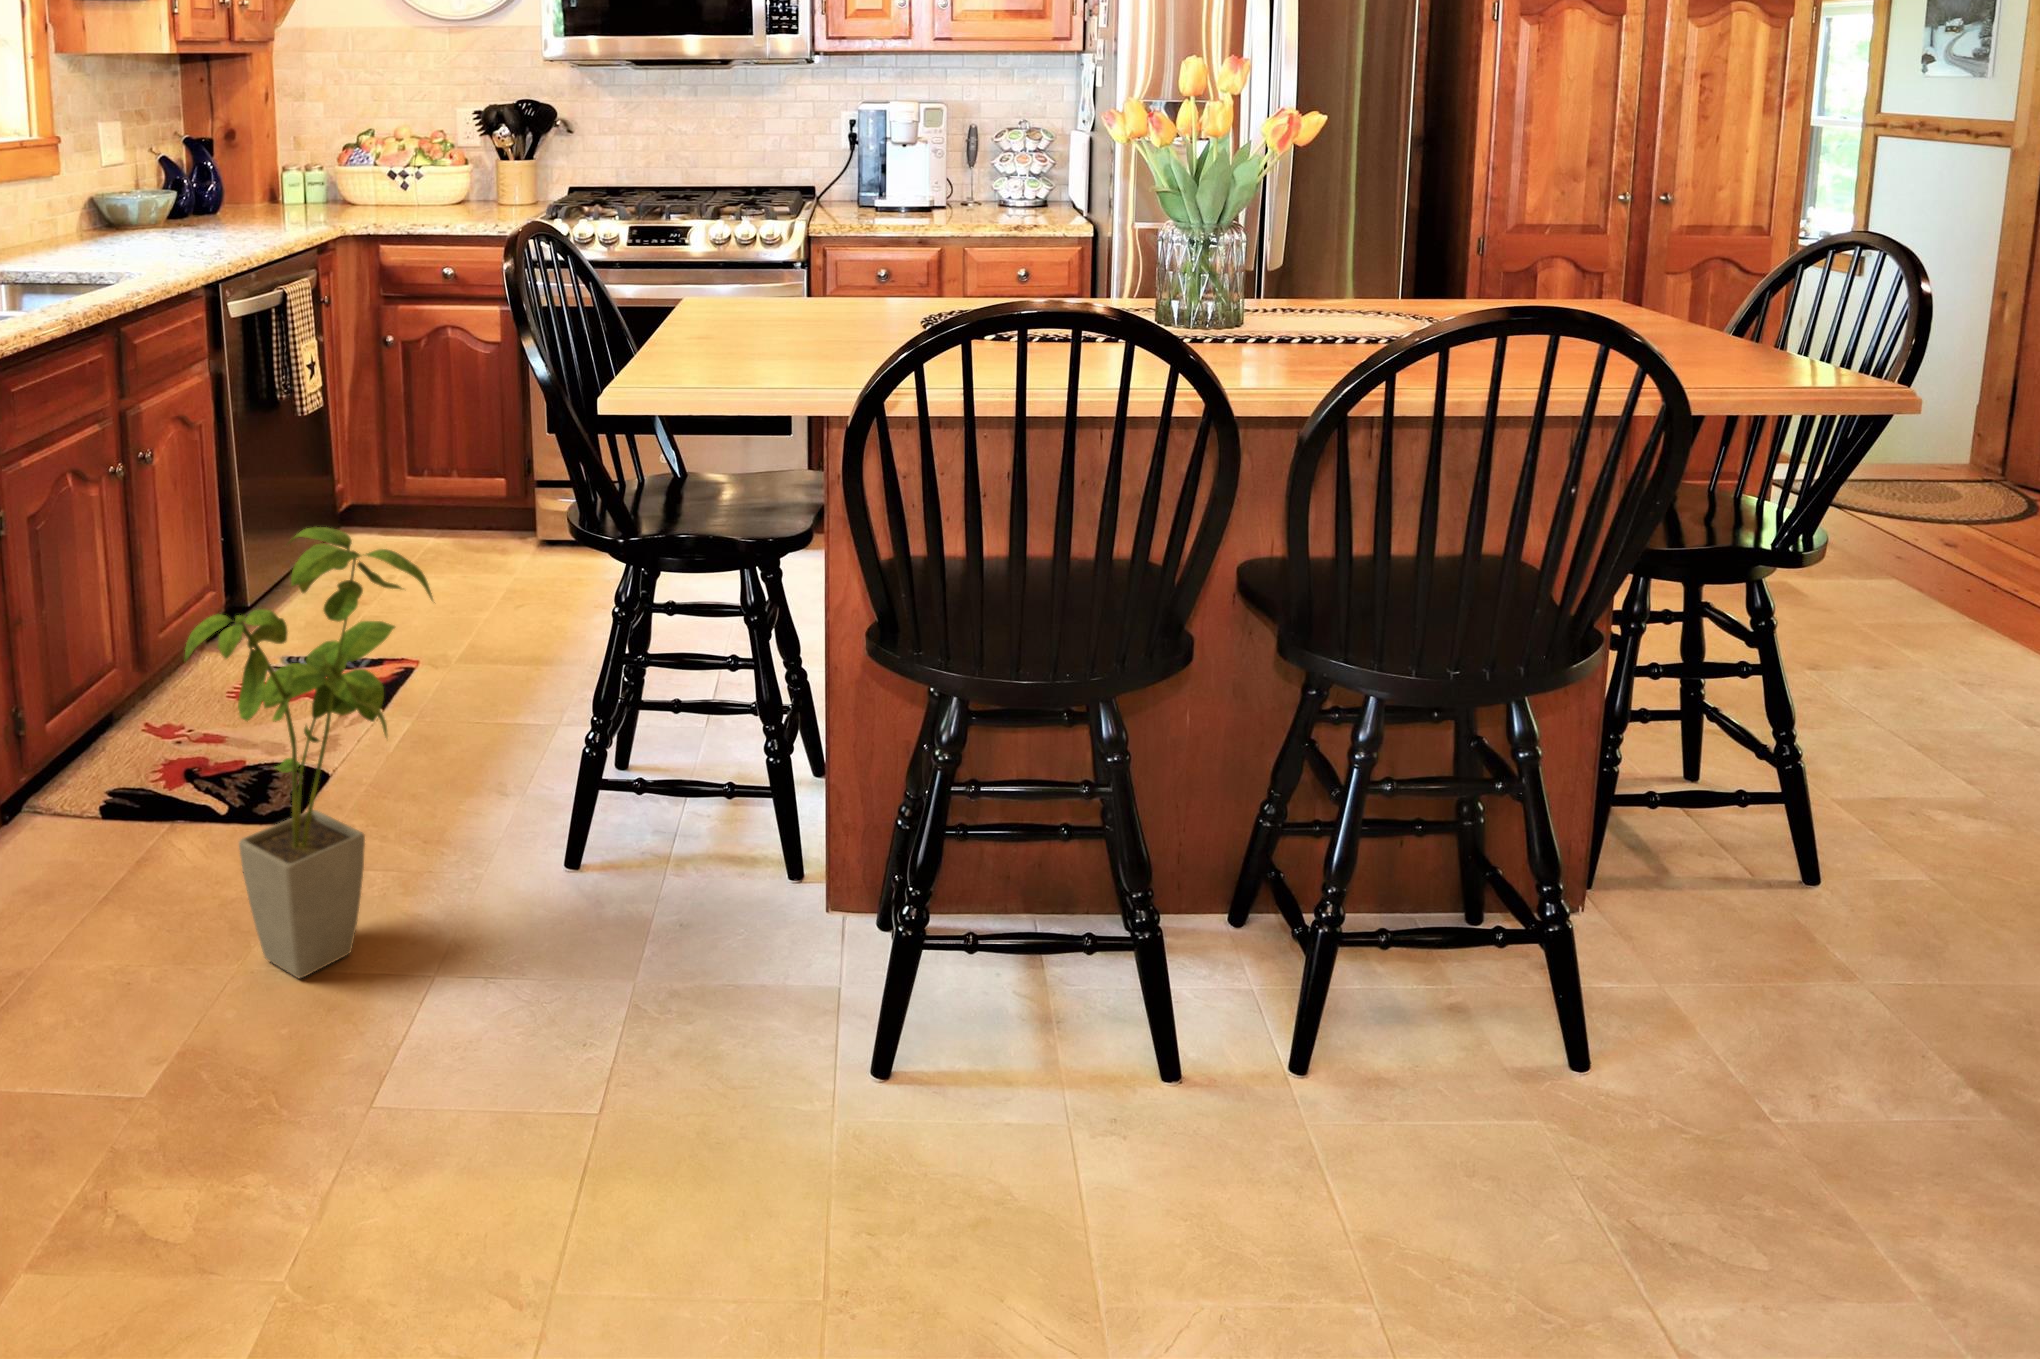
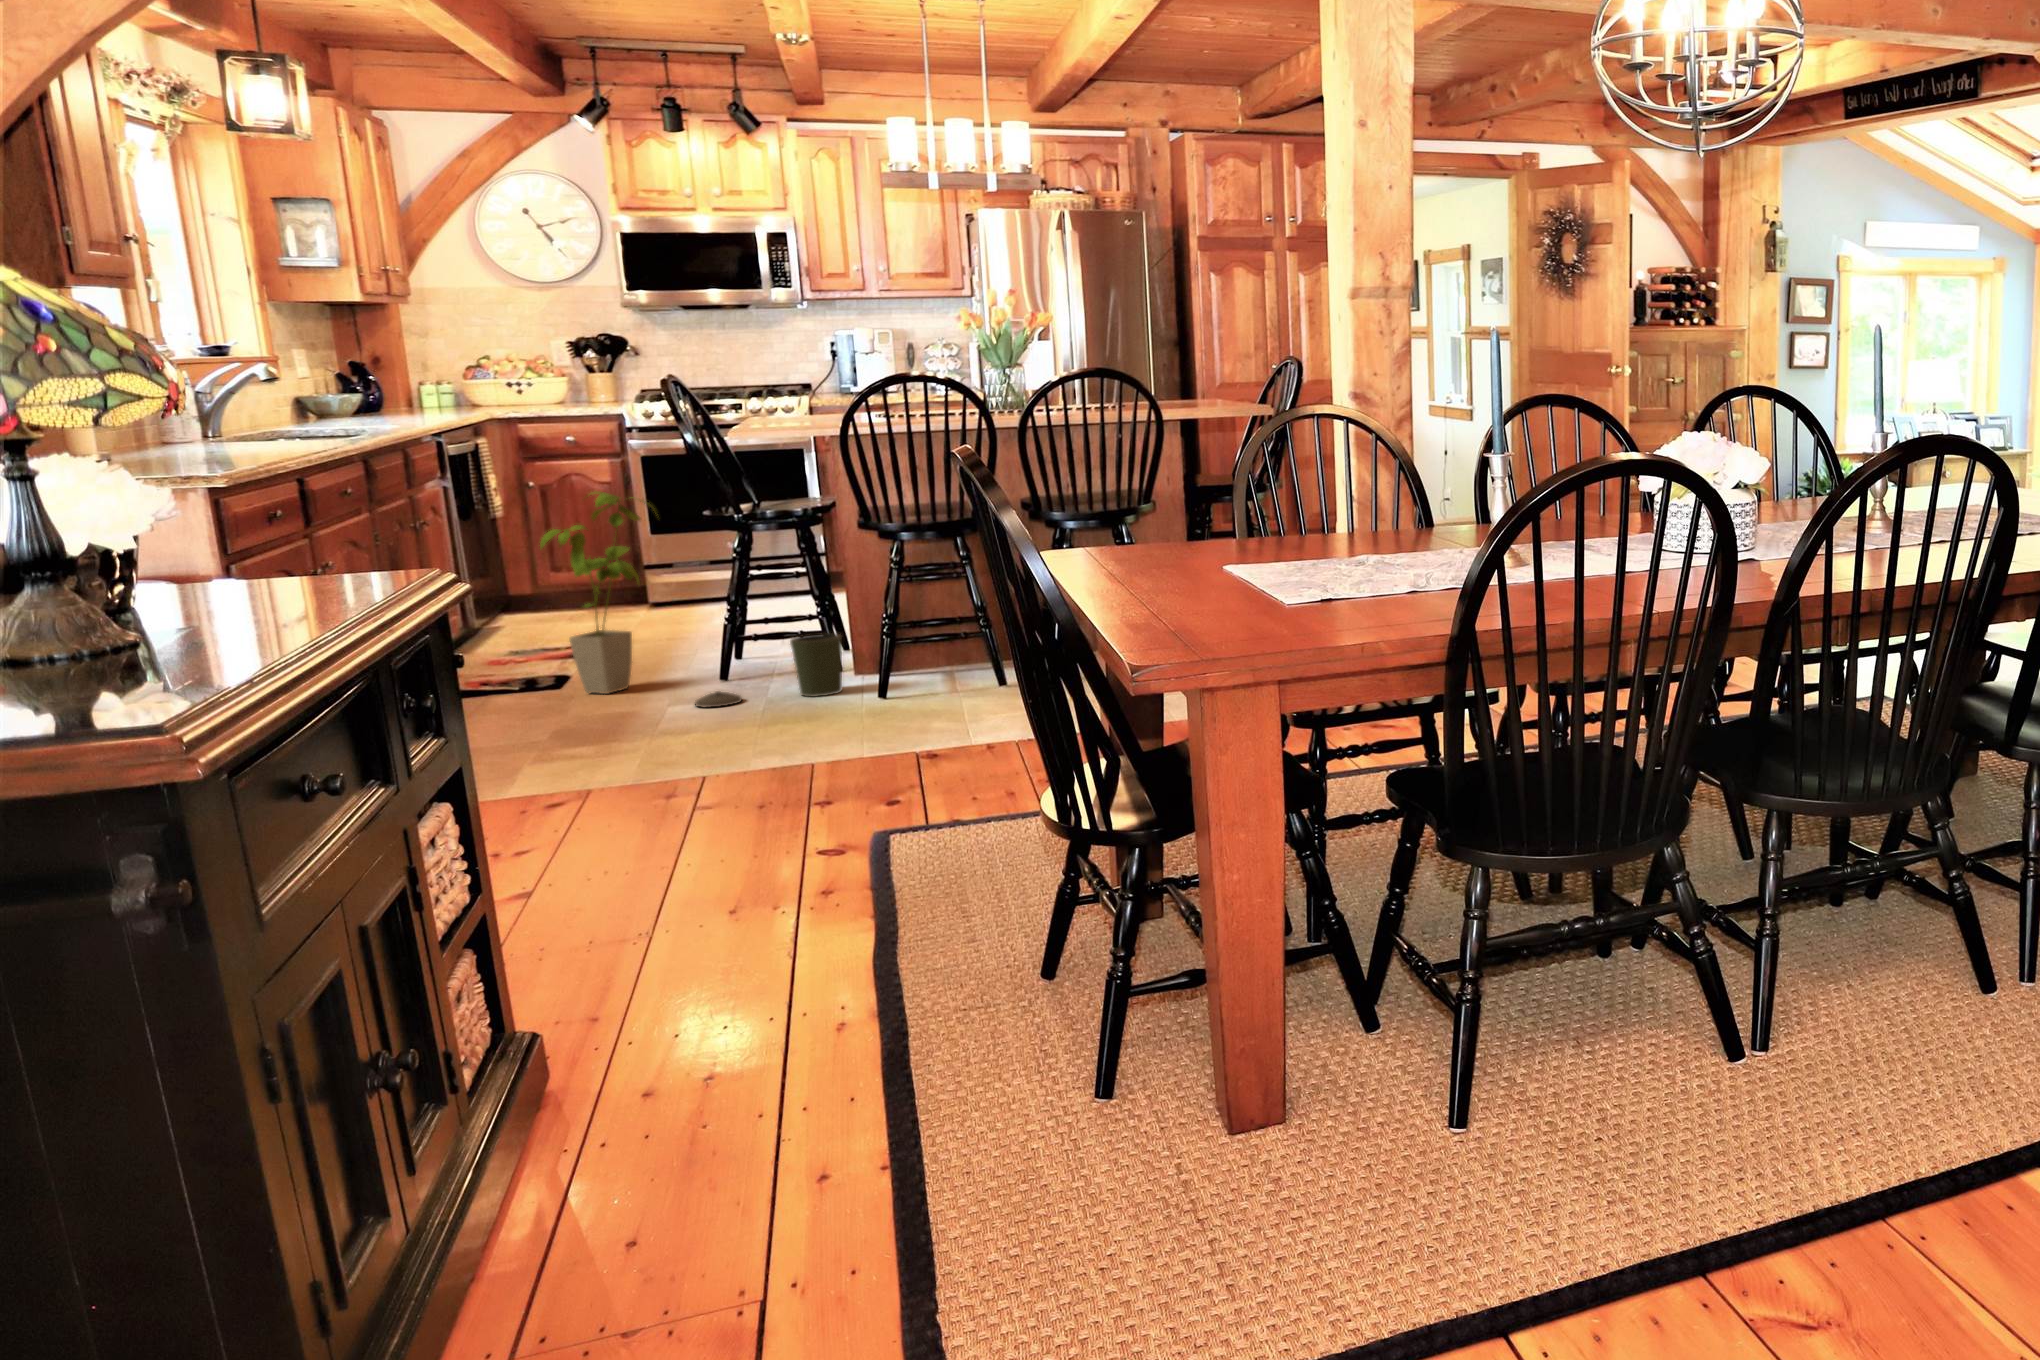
trash can: none [426,970,787,1175] -> present [695,633,842,707]

